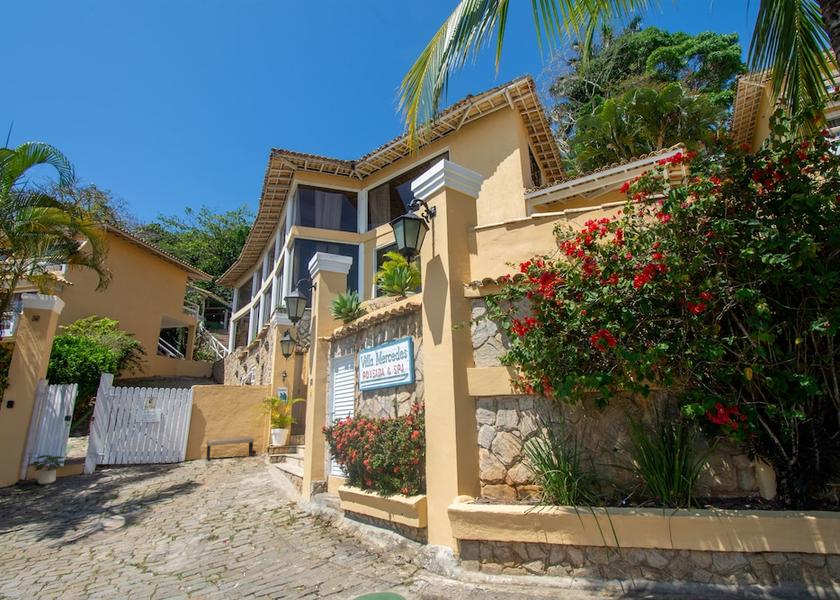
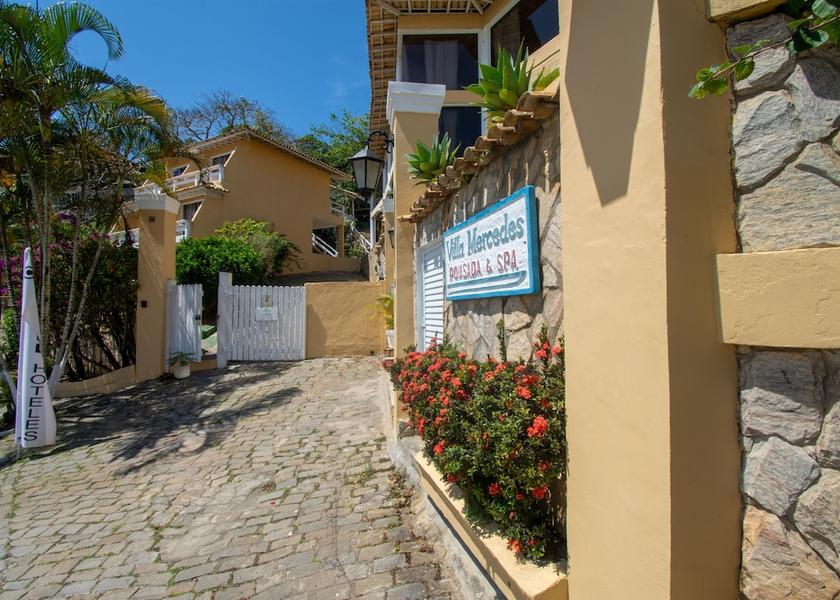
bench: present [207,436,254,461] -> none [328,334,373,358]

